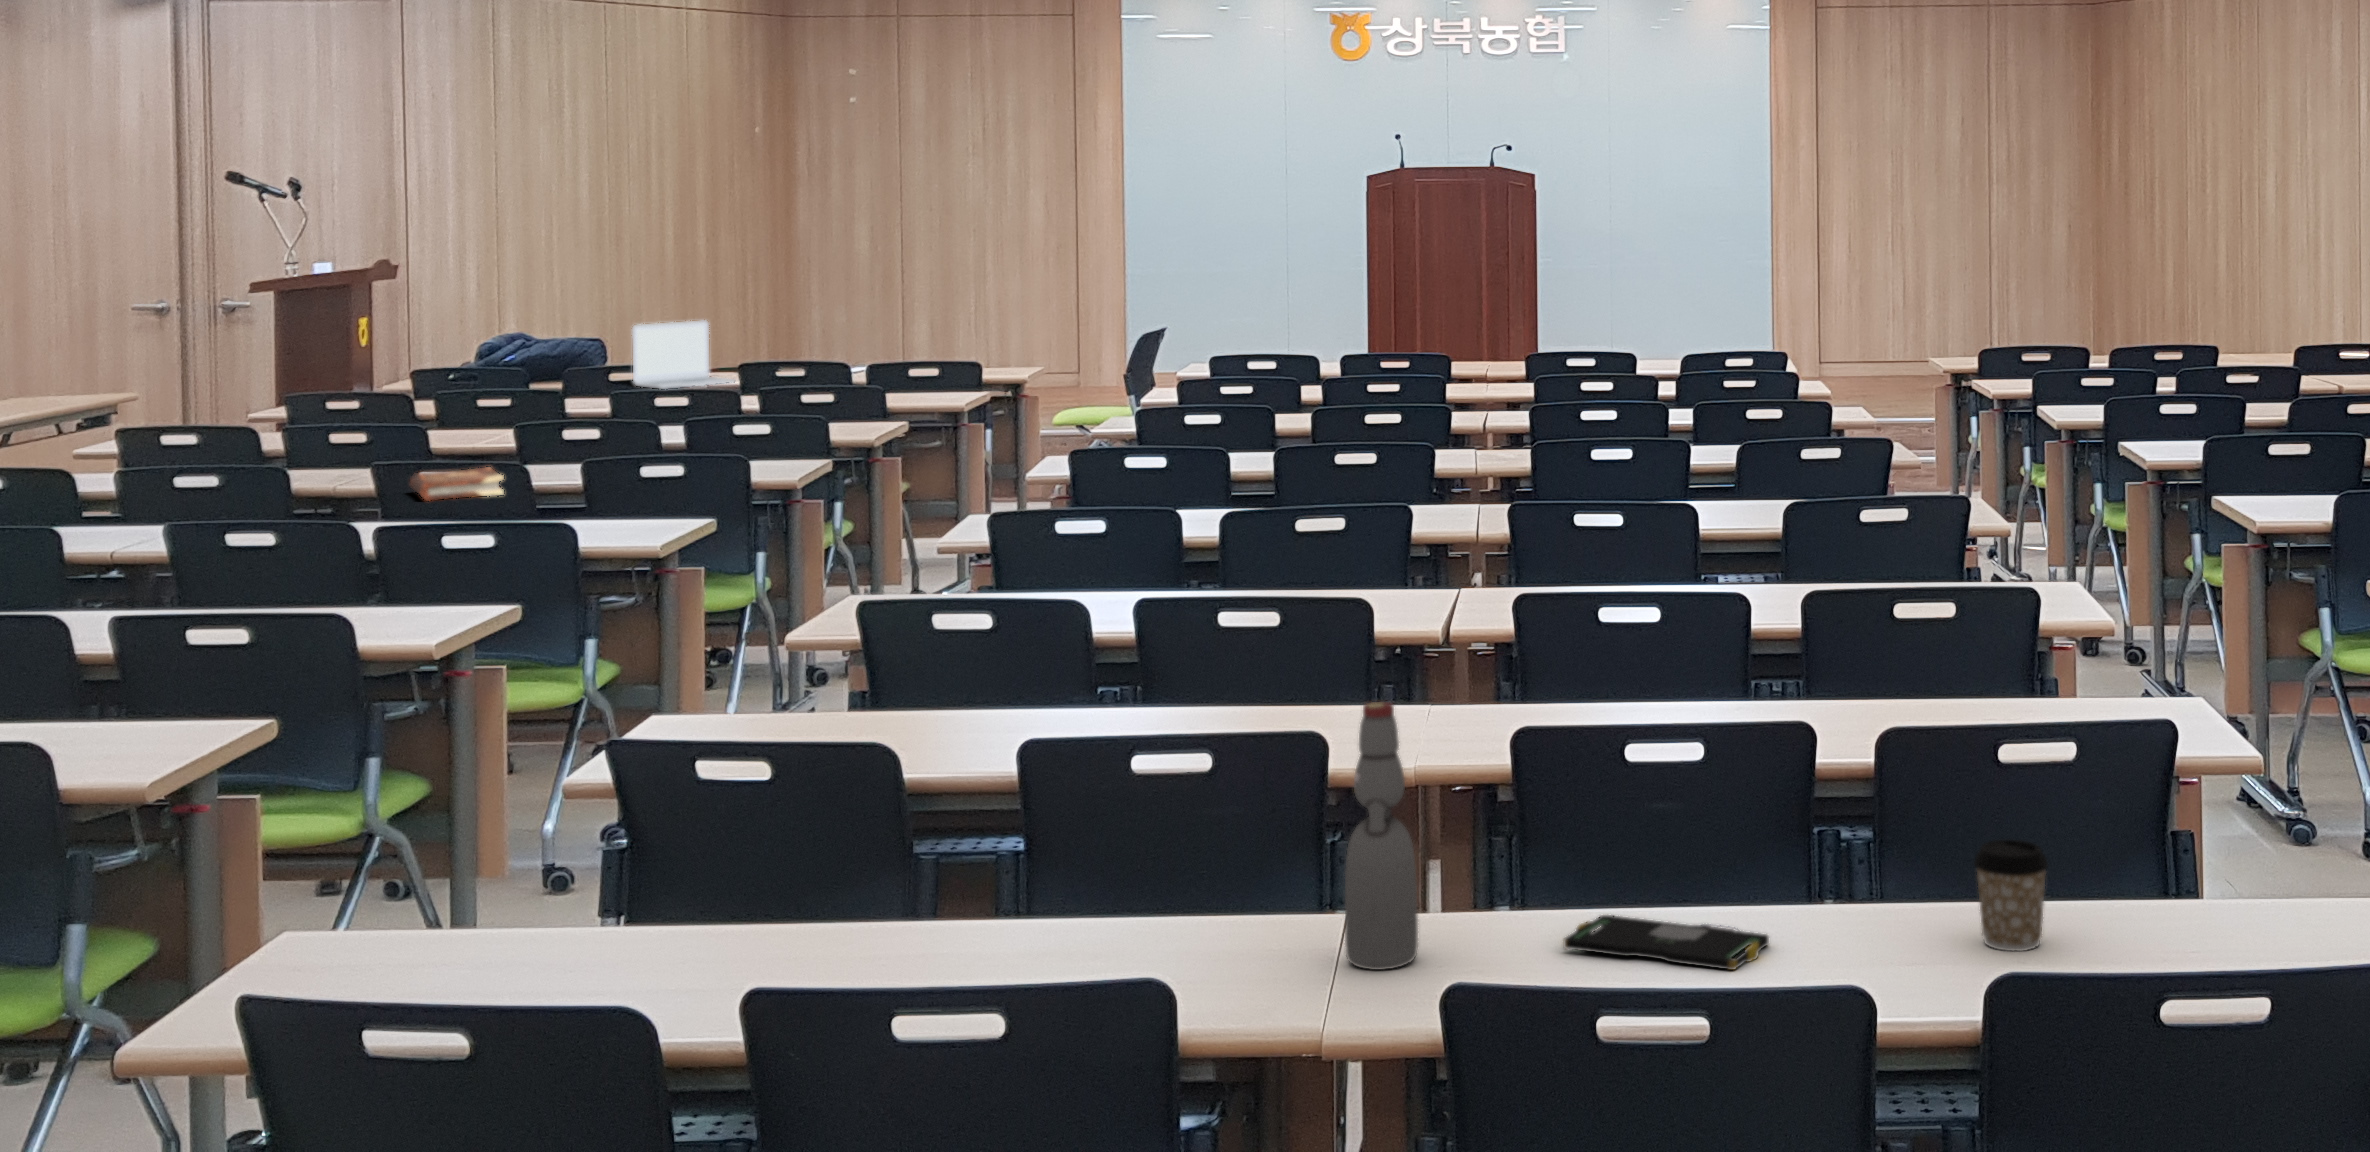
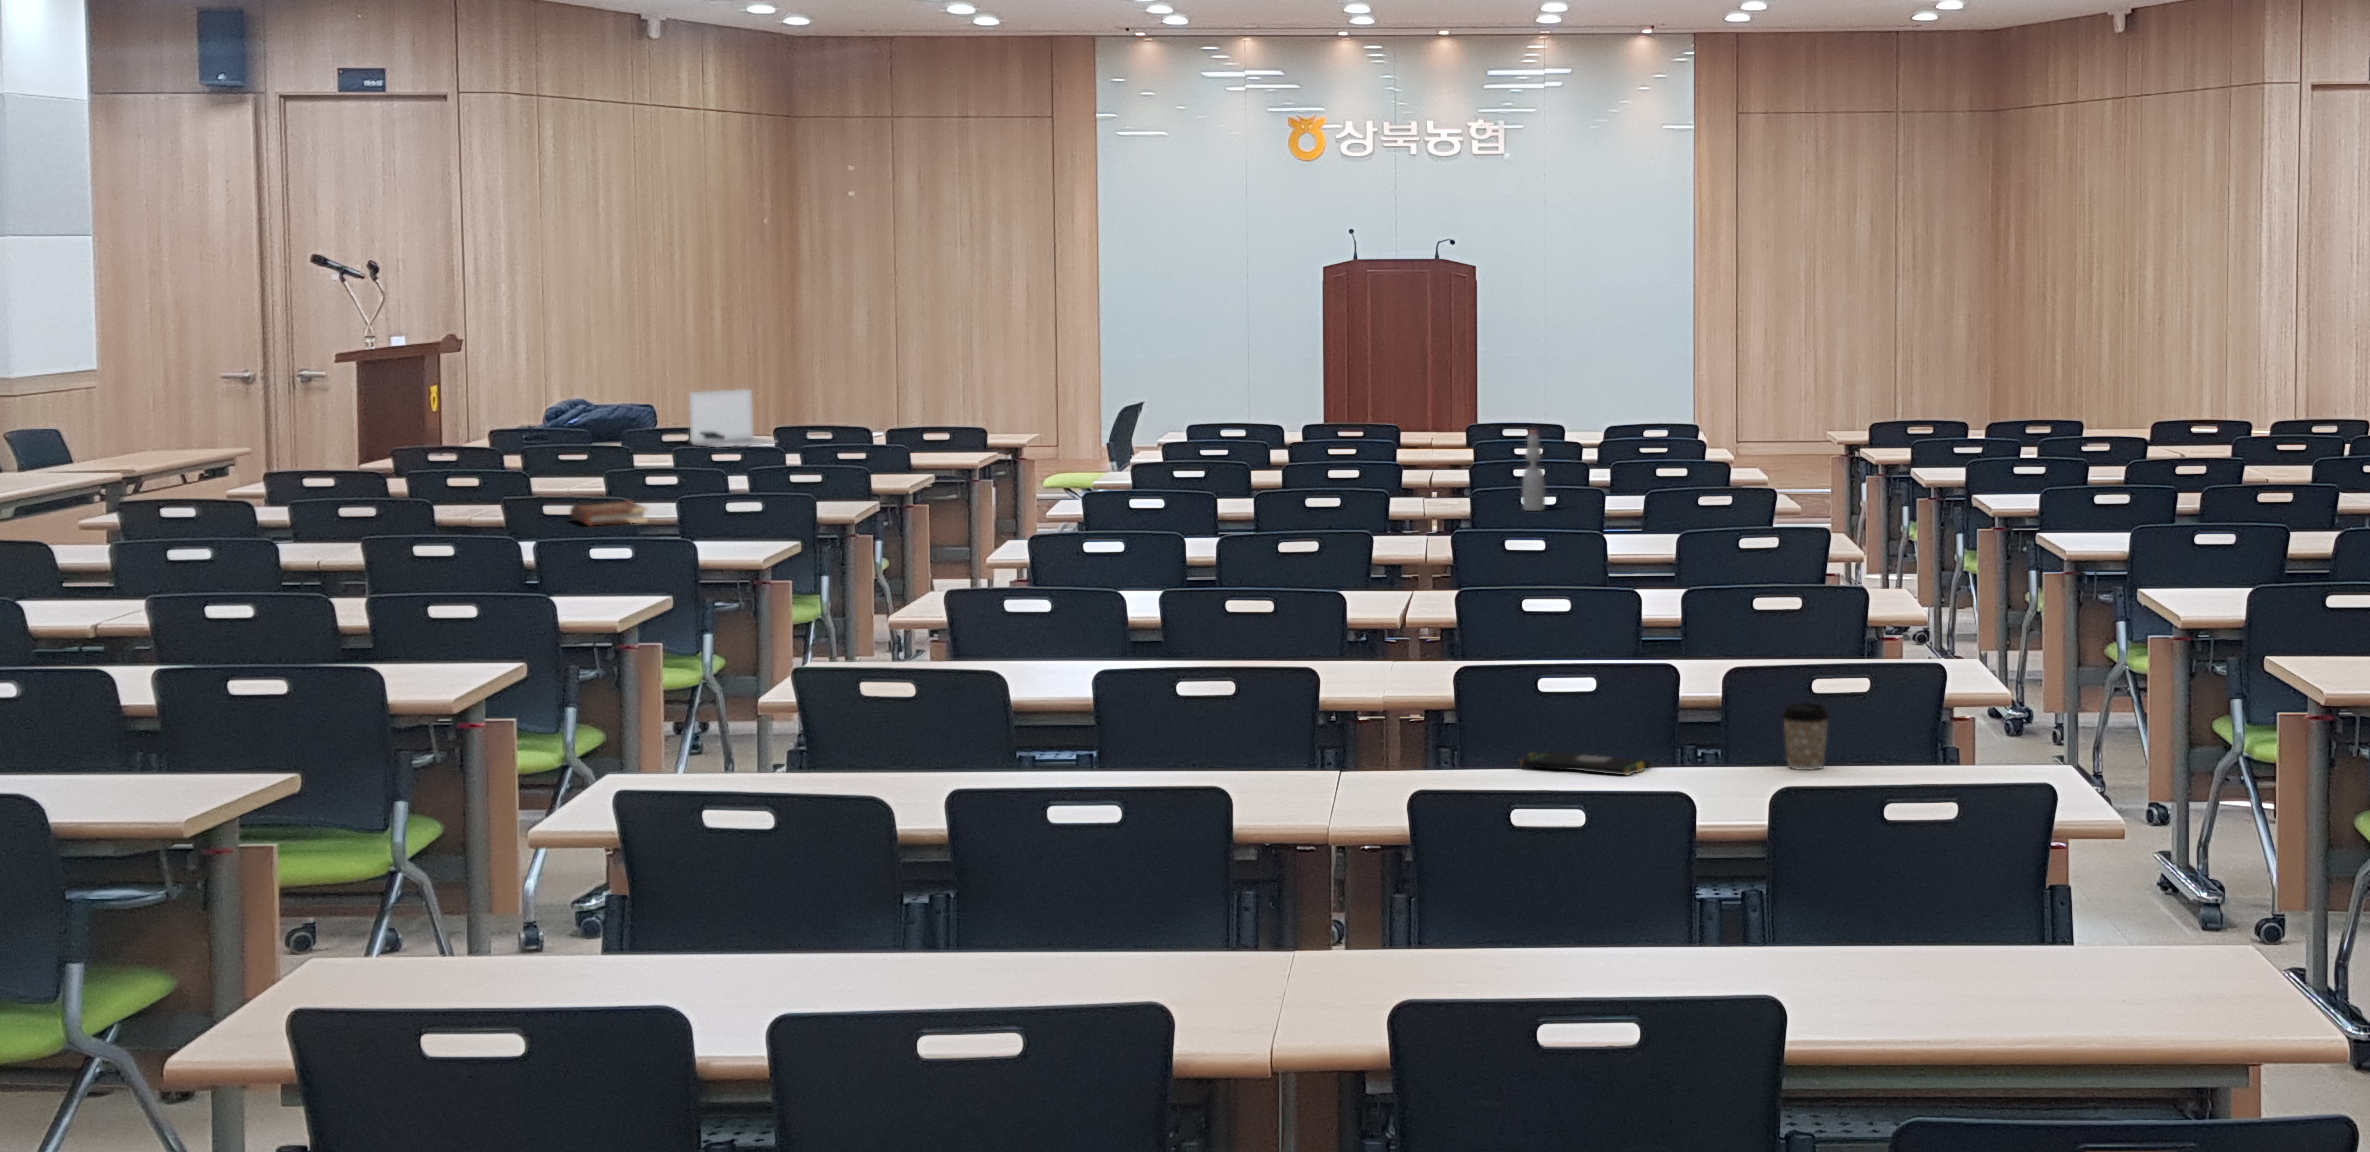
bottle: present [1345,702,1418,970] -> present [1522,430,1545,511]

